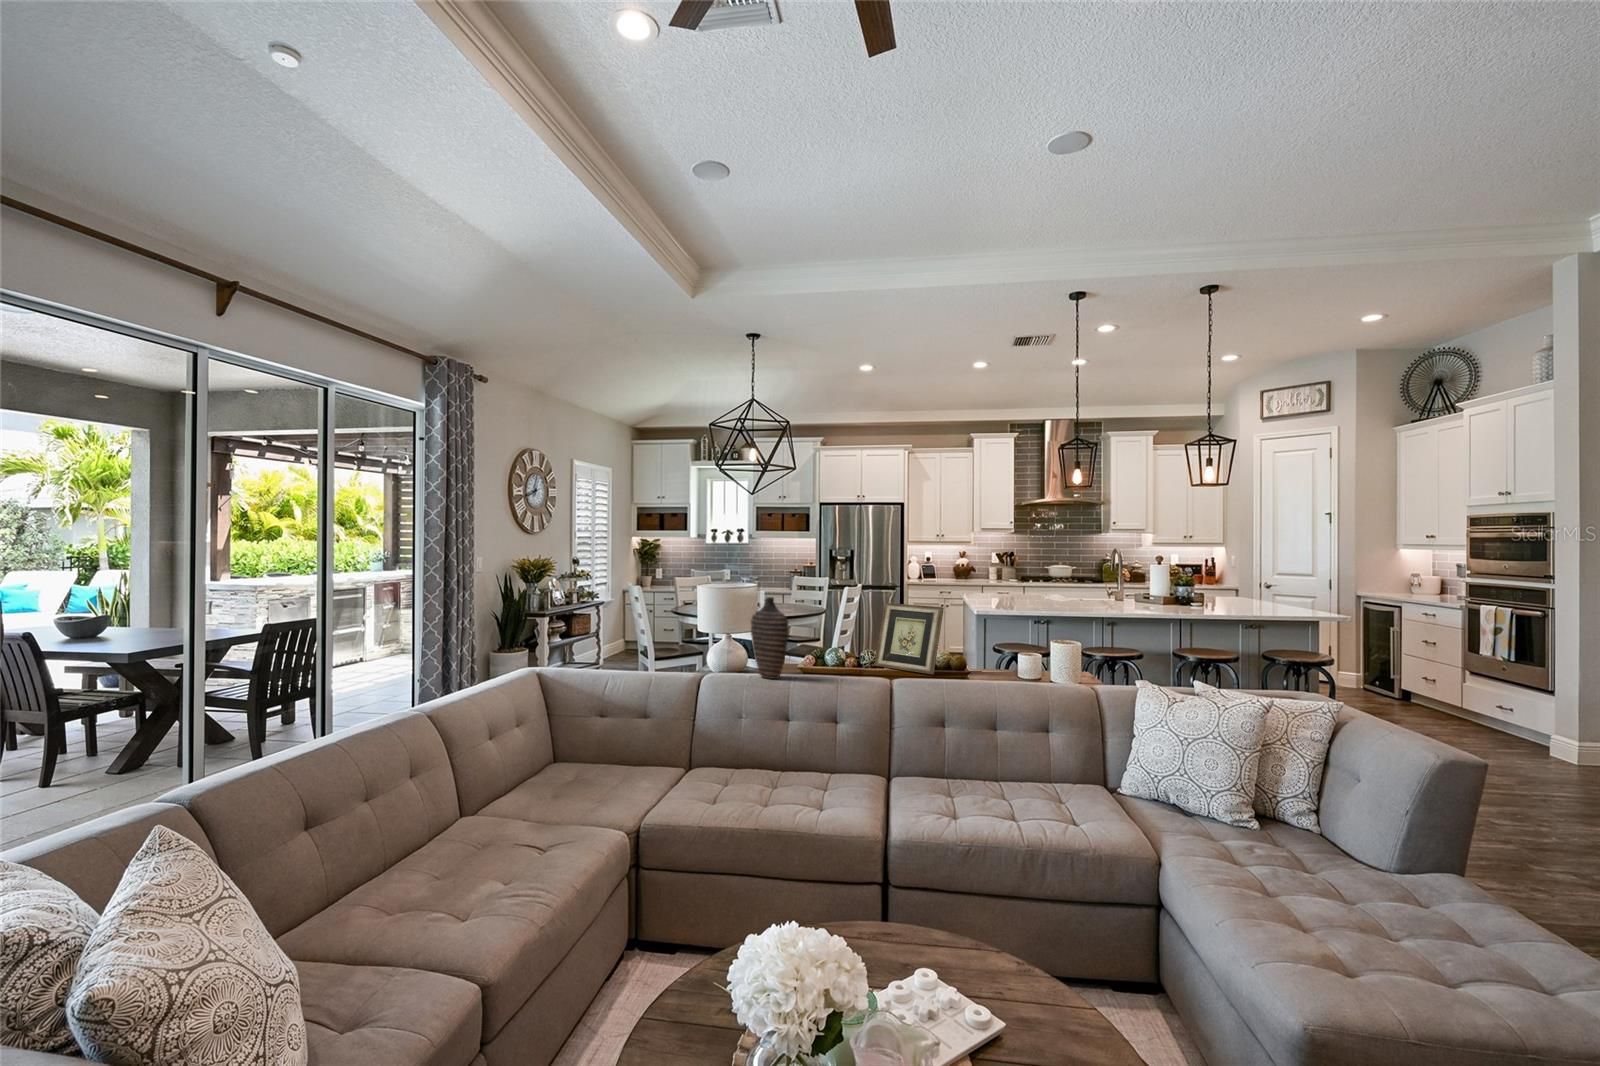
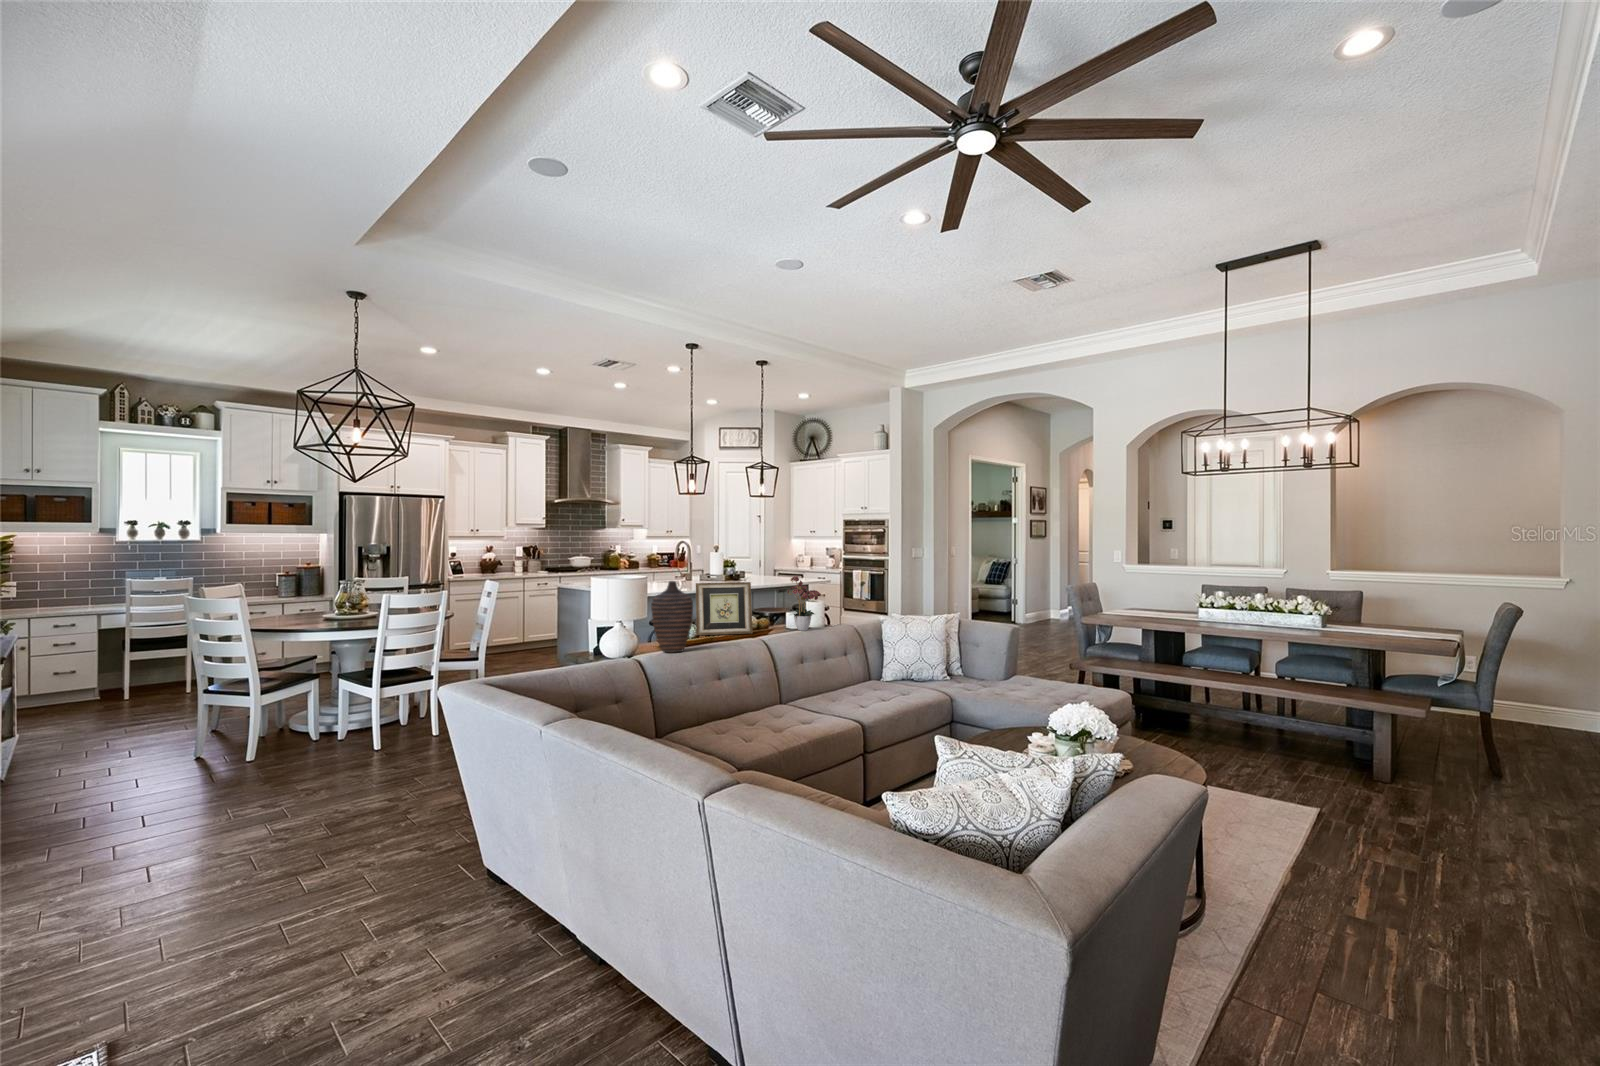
flower arrangement: none [986,600,1043,684] -> present [787,576,821,631]

